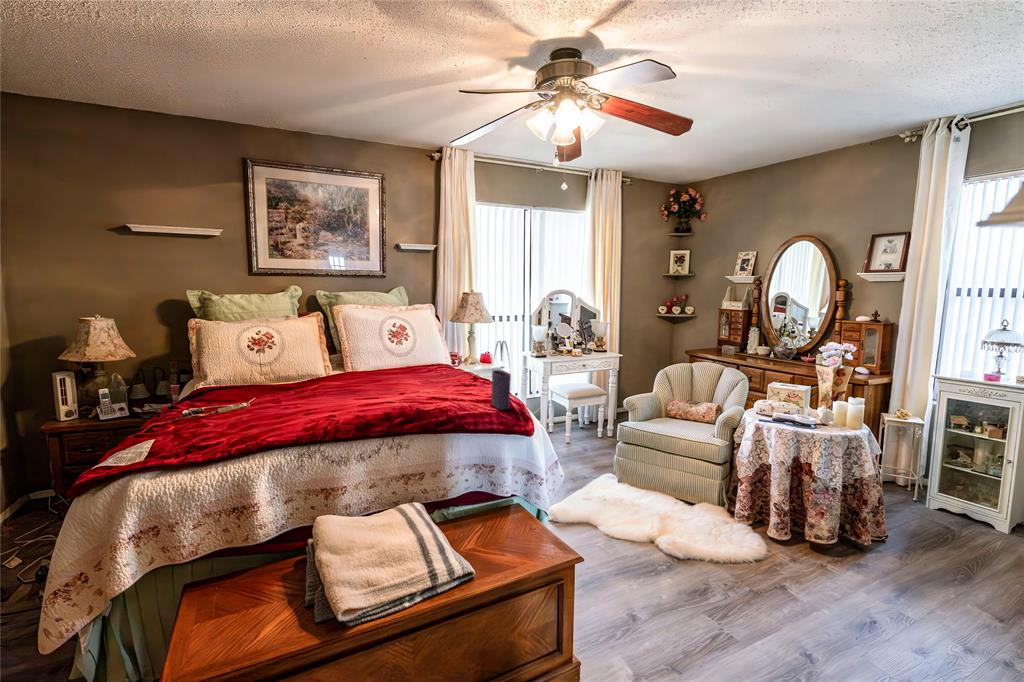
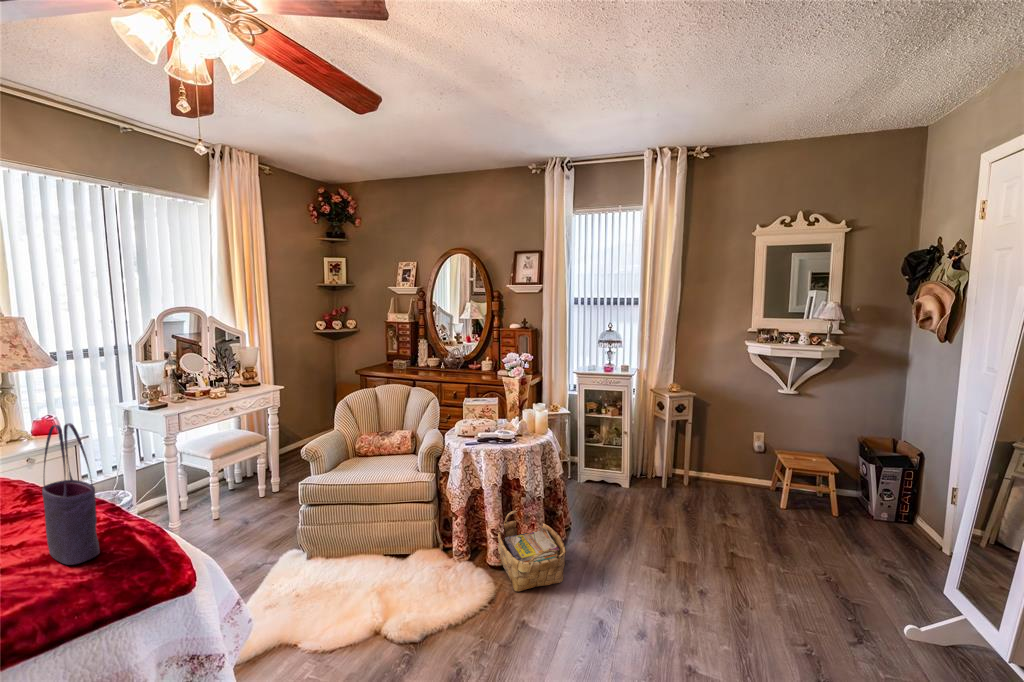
woven basket: none [779,494,852,573] -> present [498,510,566,592]

